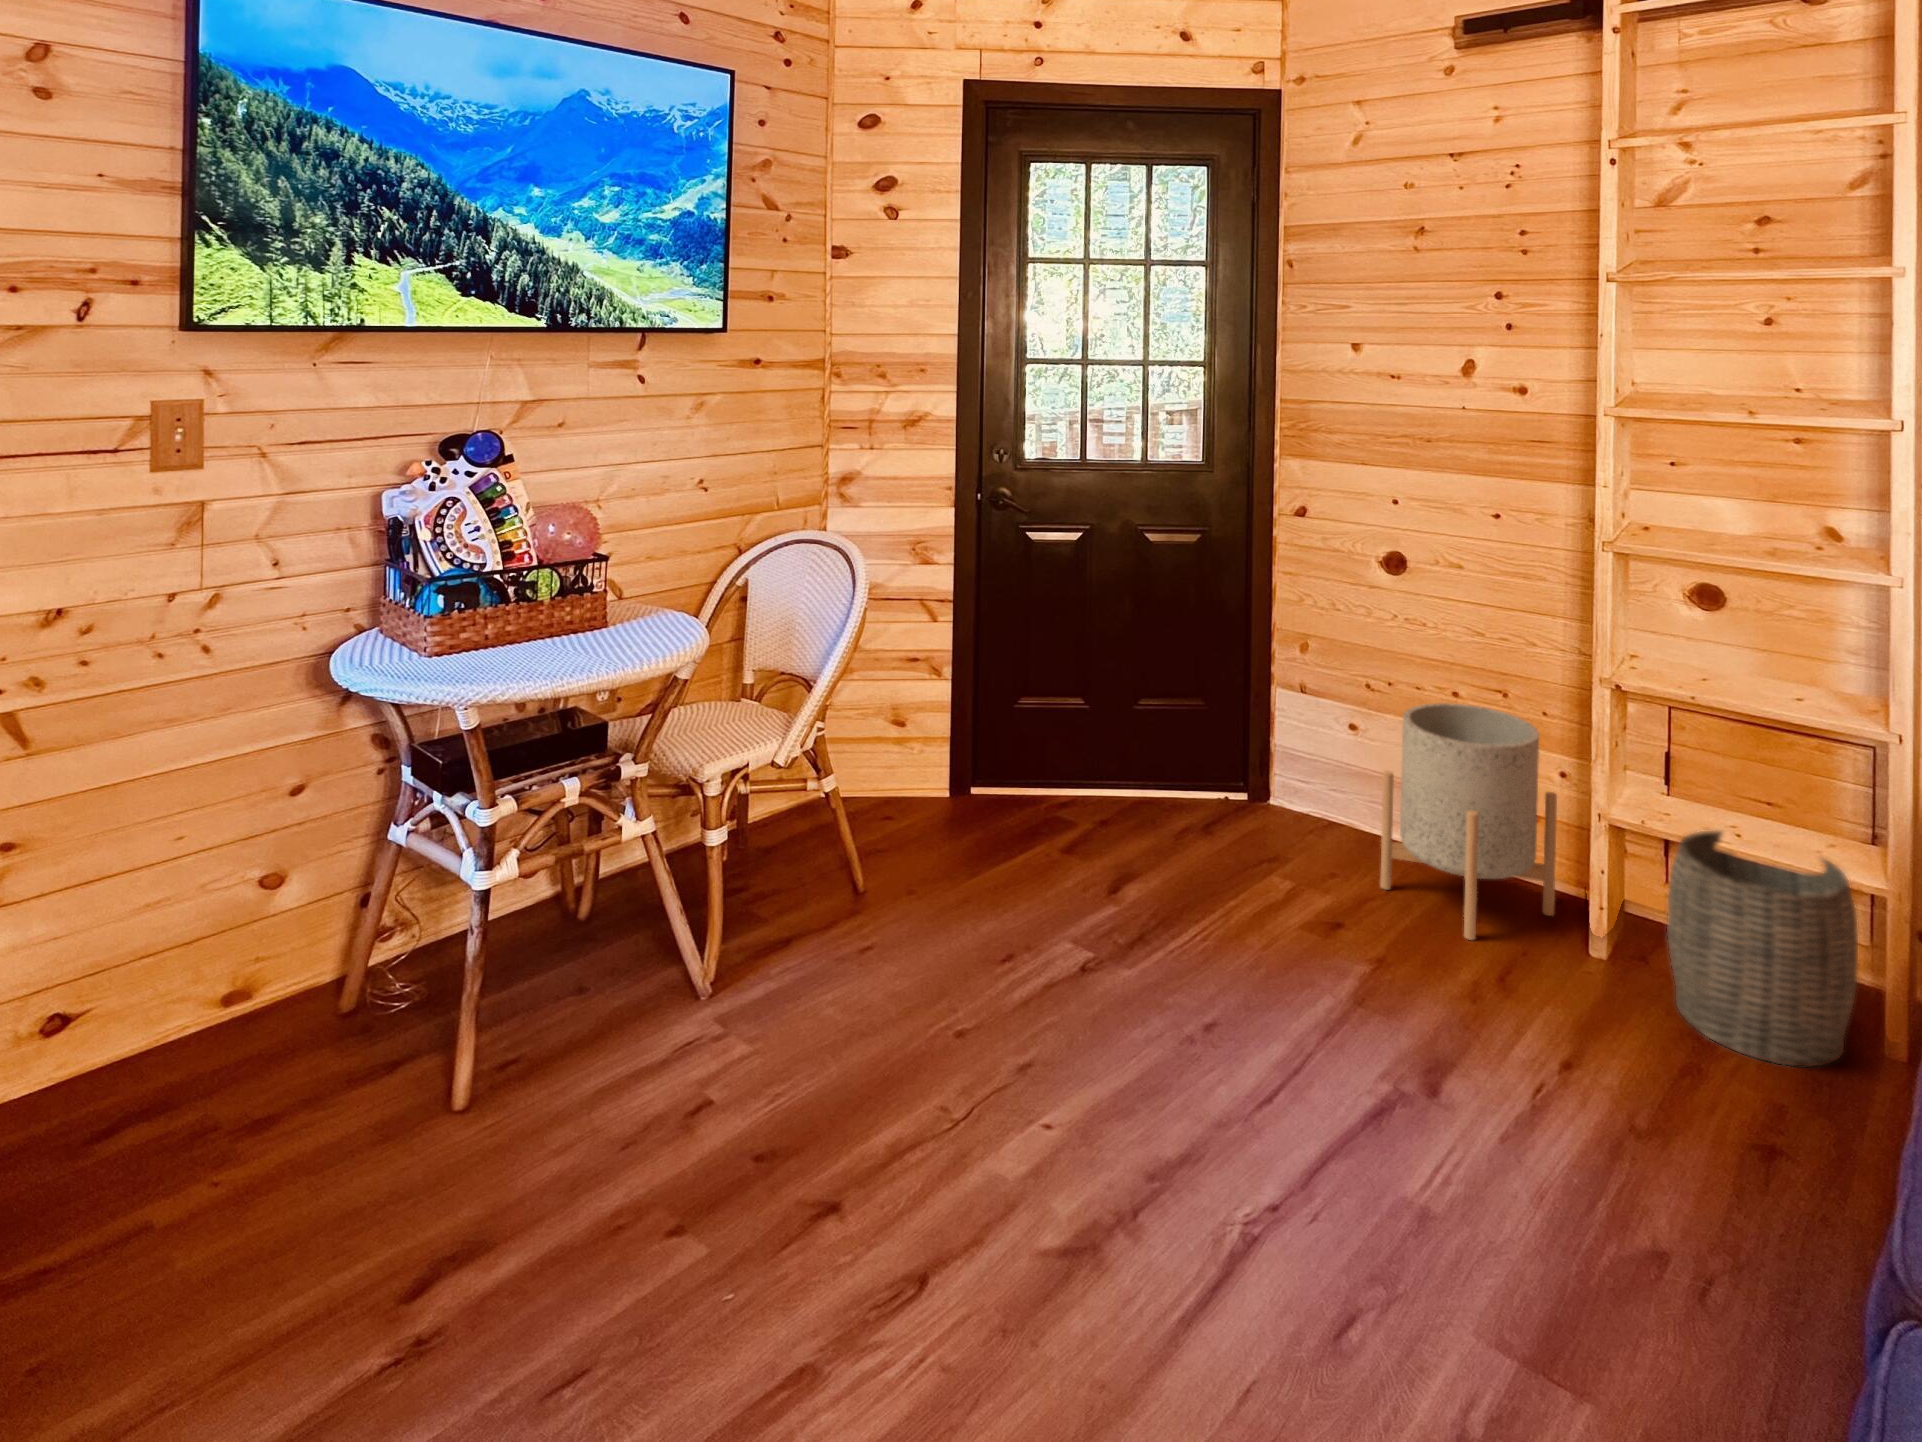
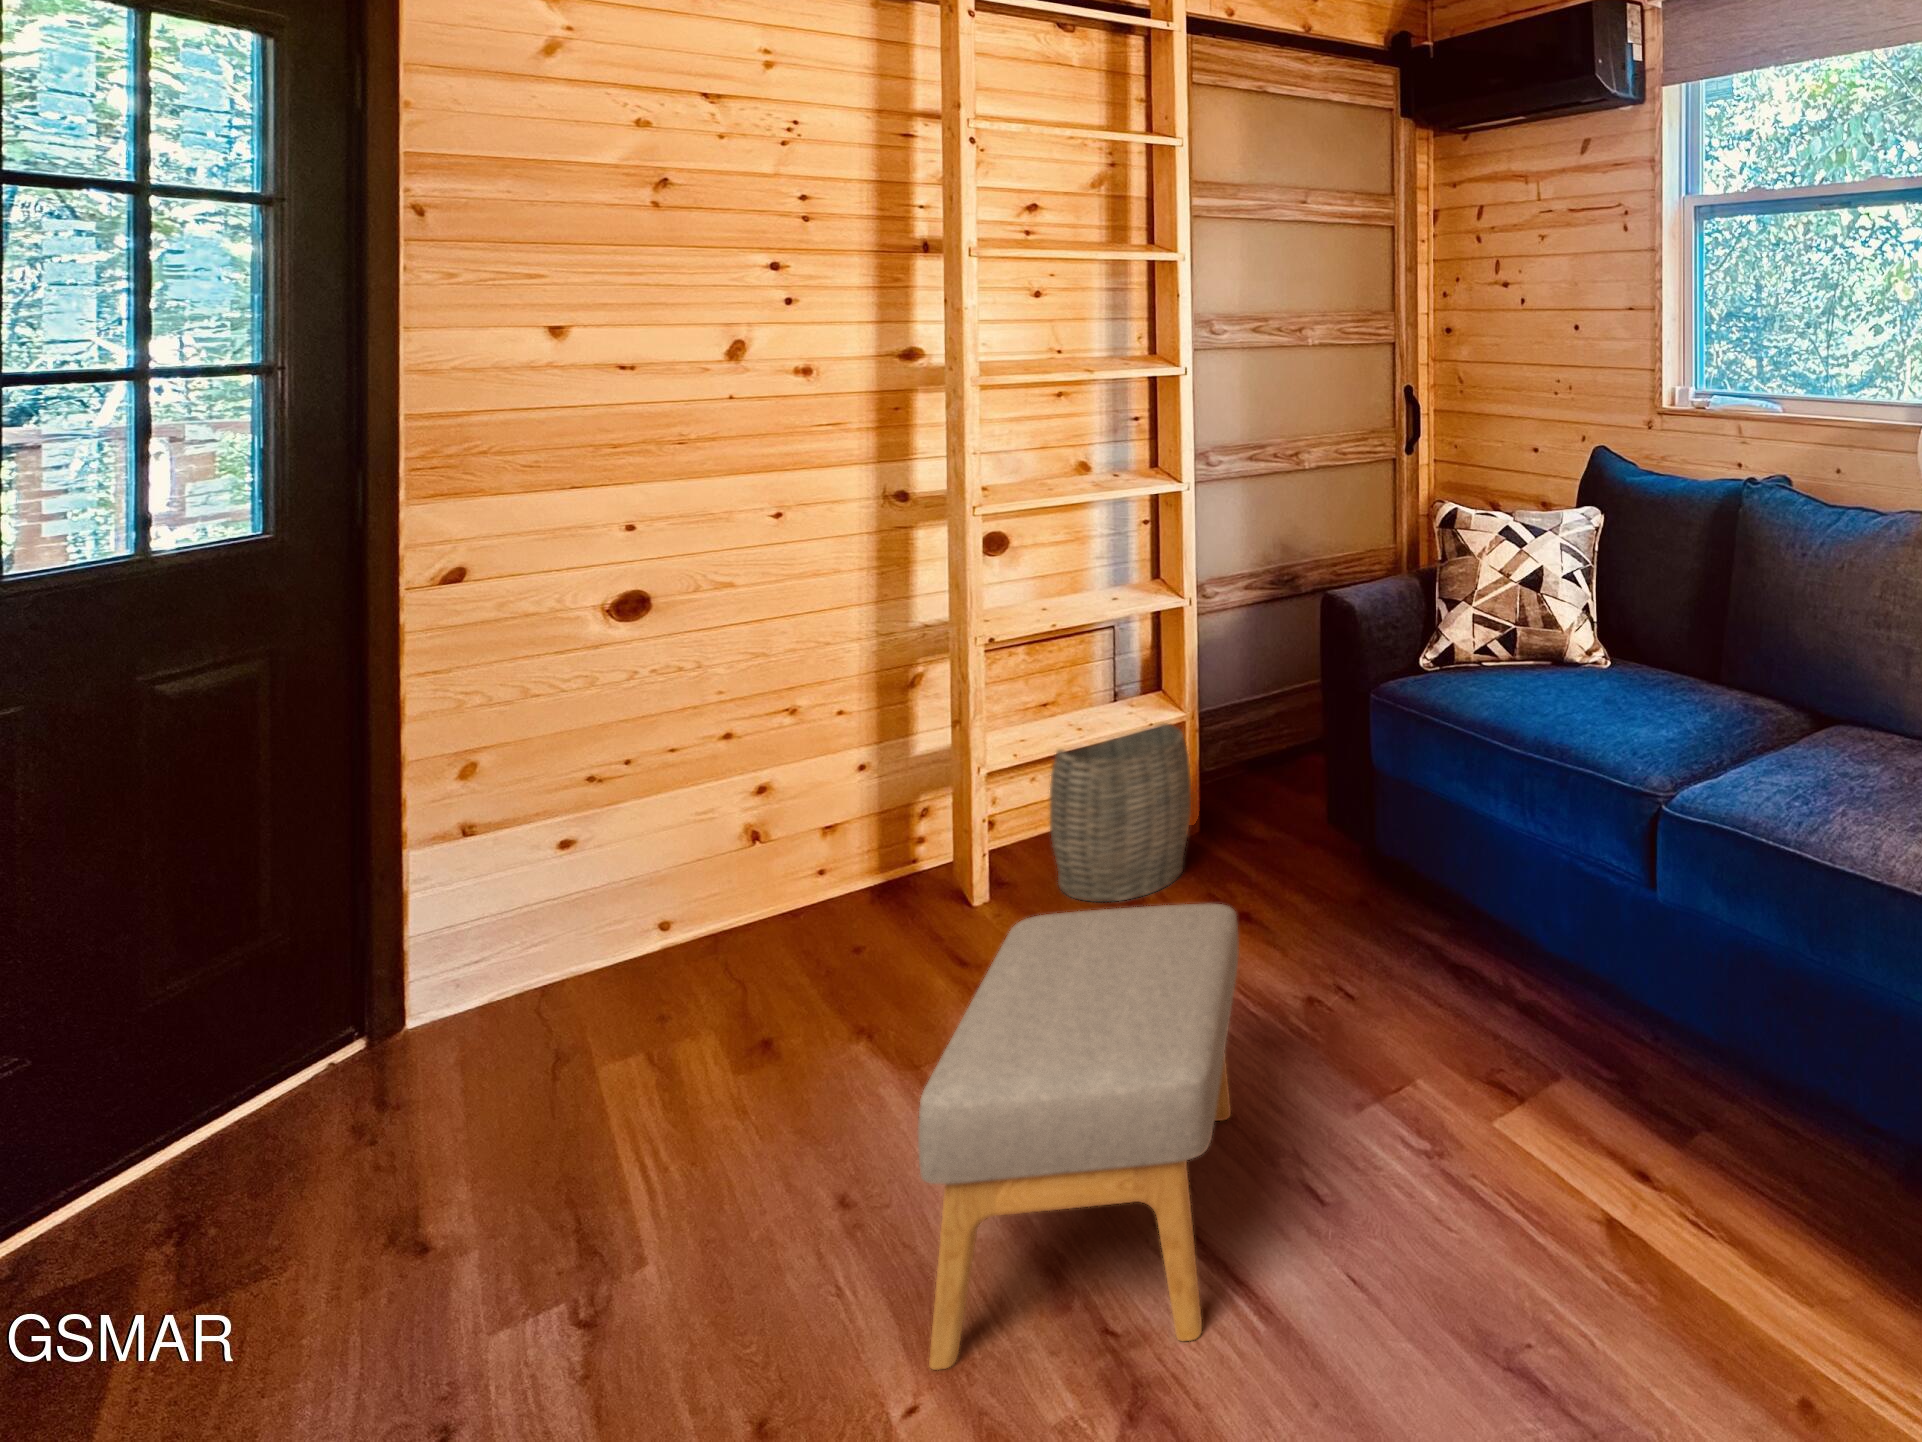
planter: present [1380,703,1557,940] -> none [731,726,903,996]
footstool: none [1077,897,1445,1275] -> present [918,904,1239,1370]

